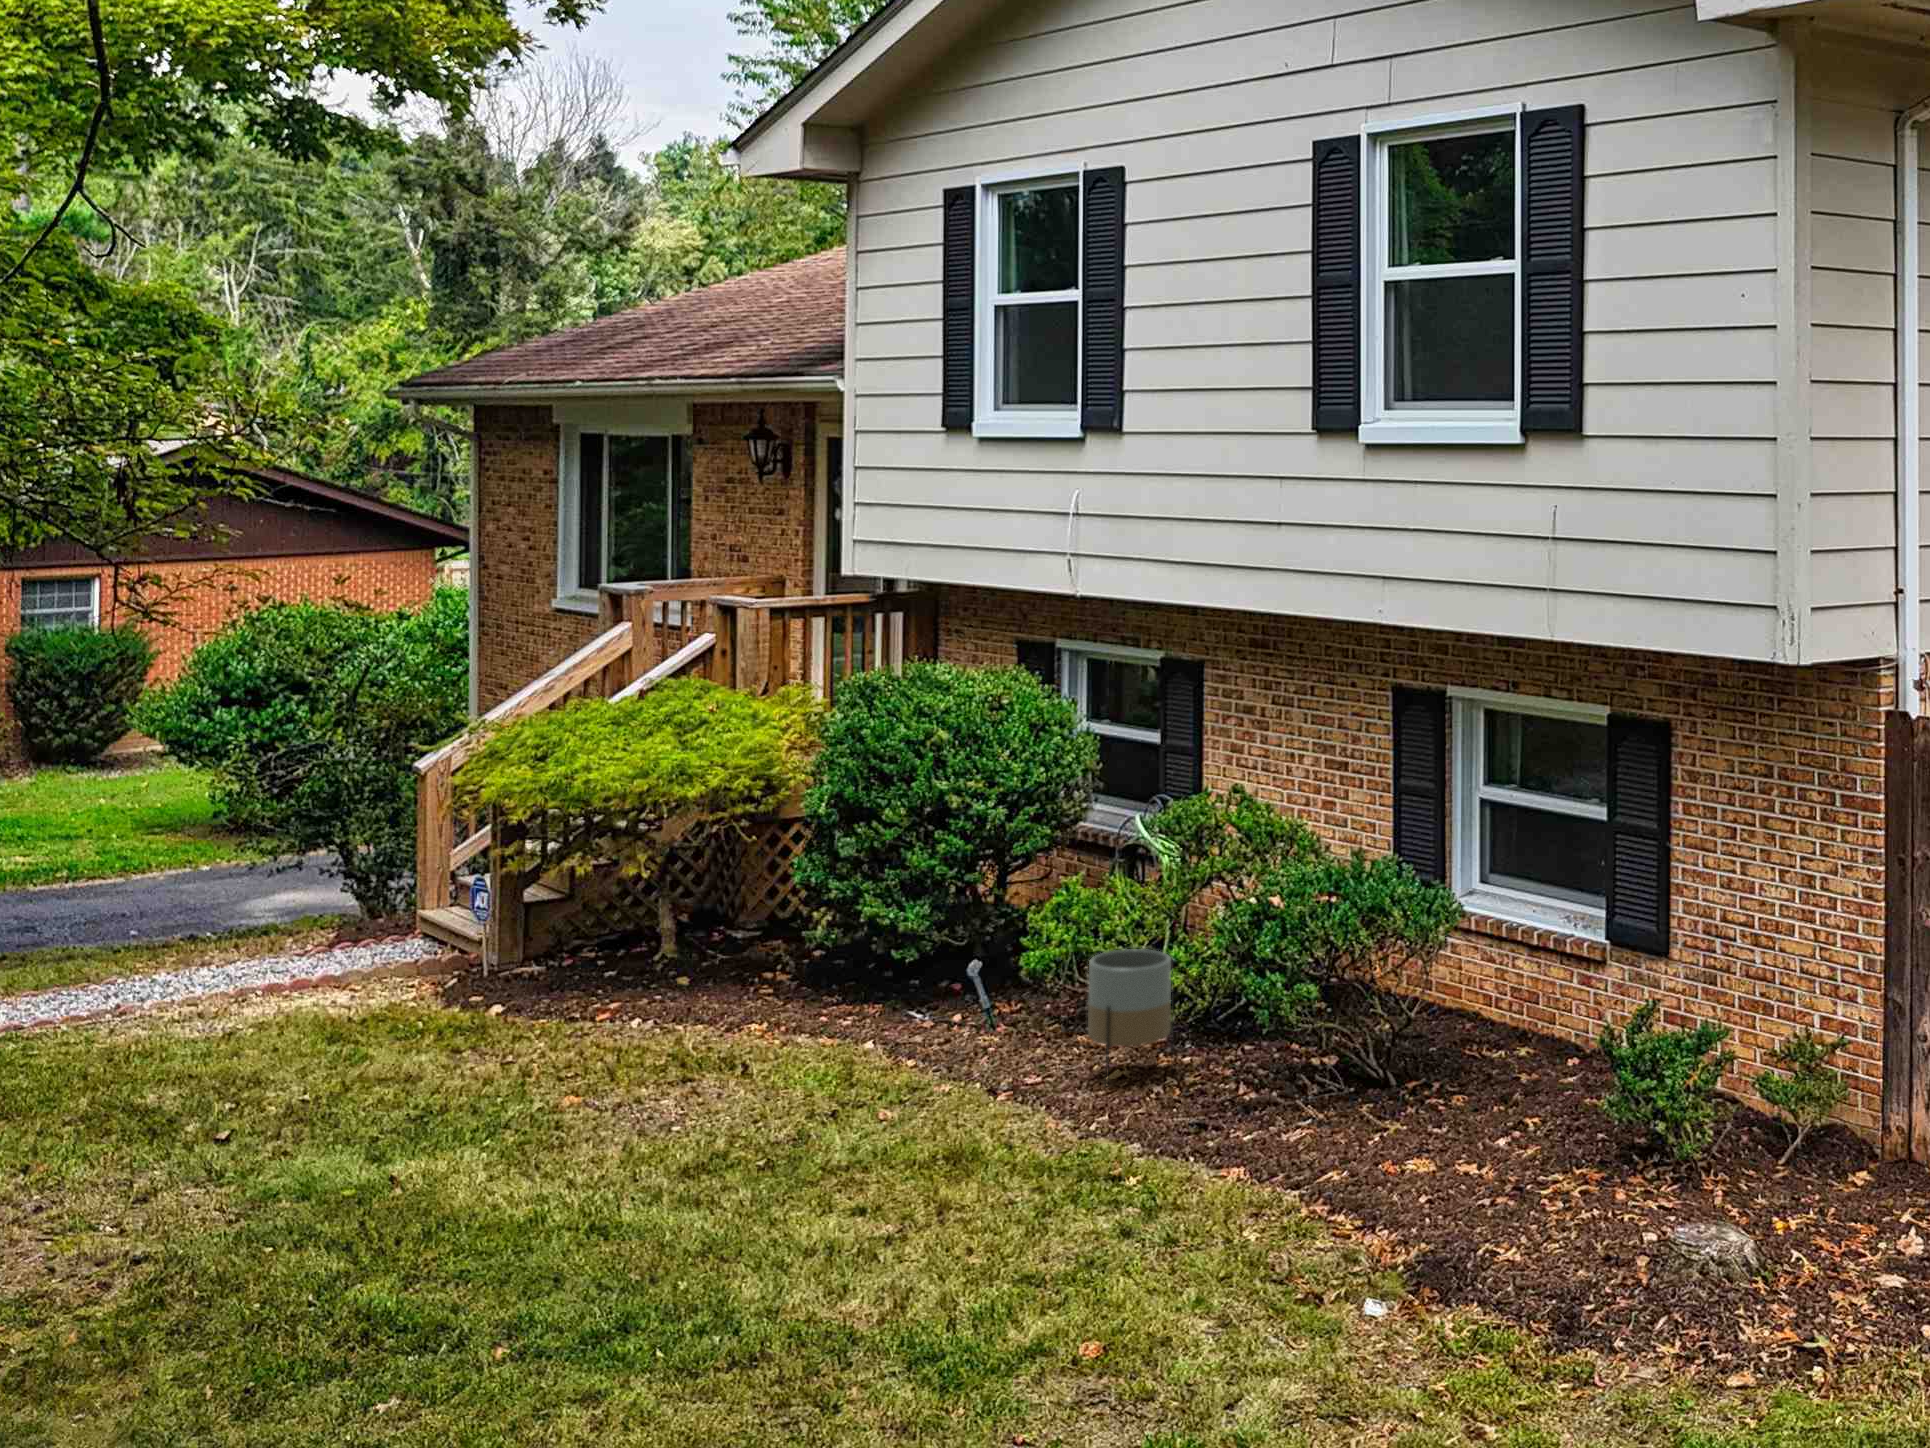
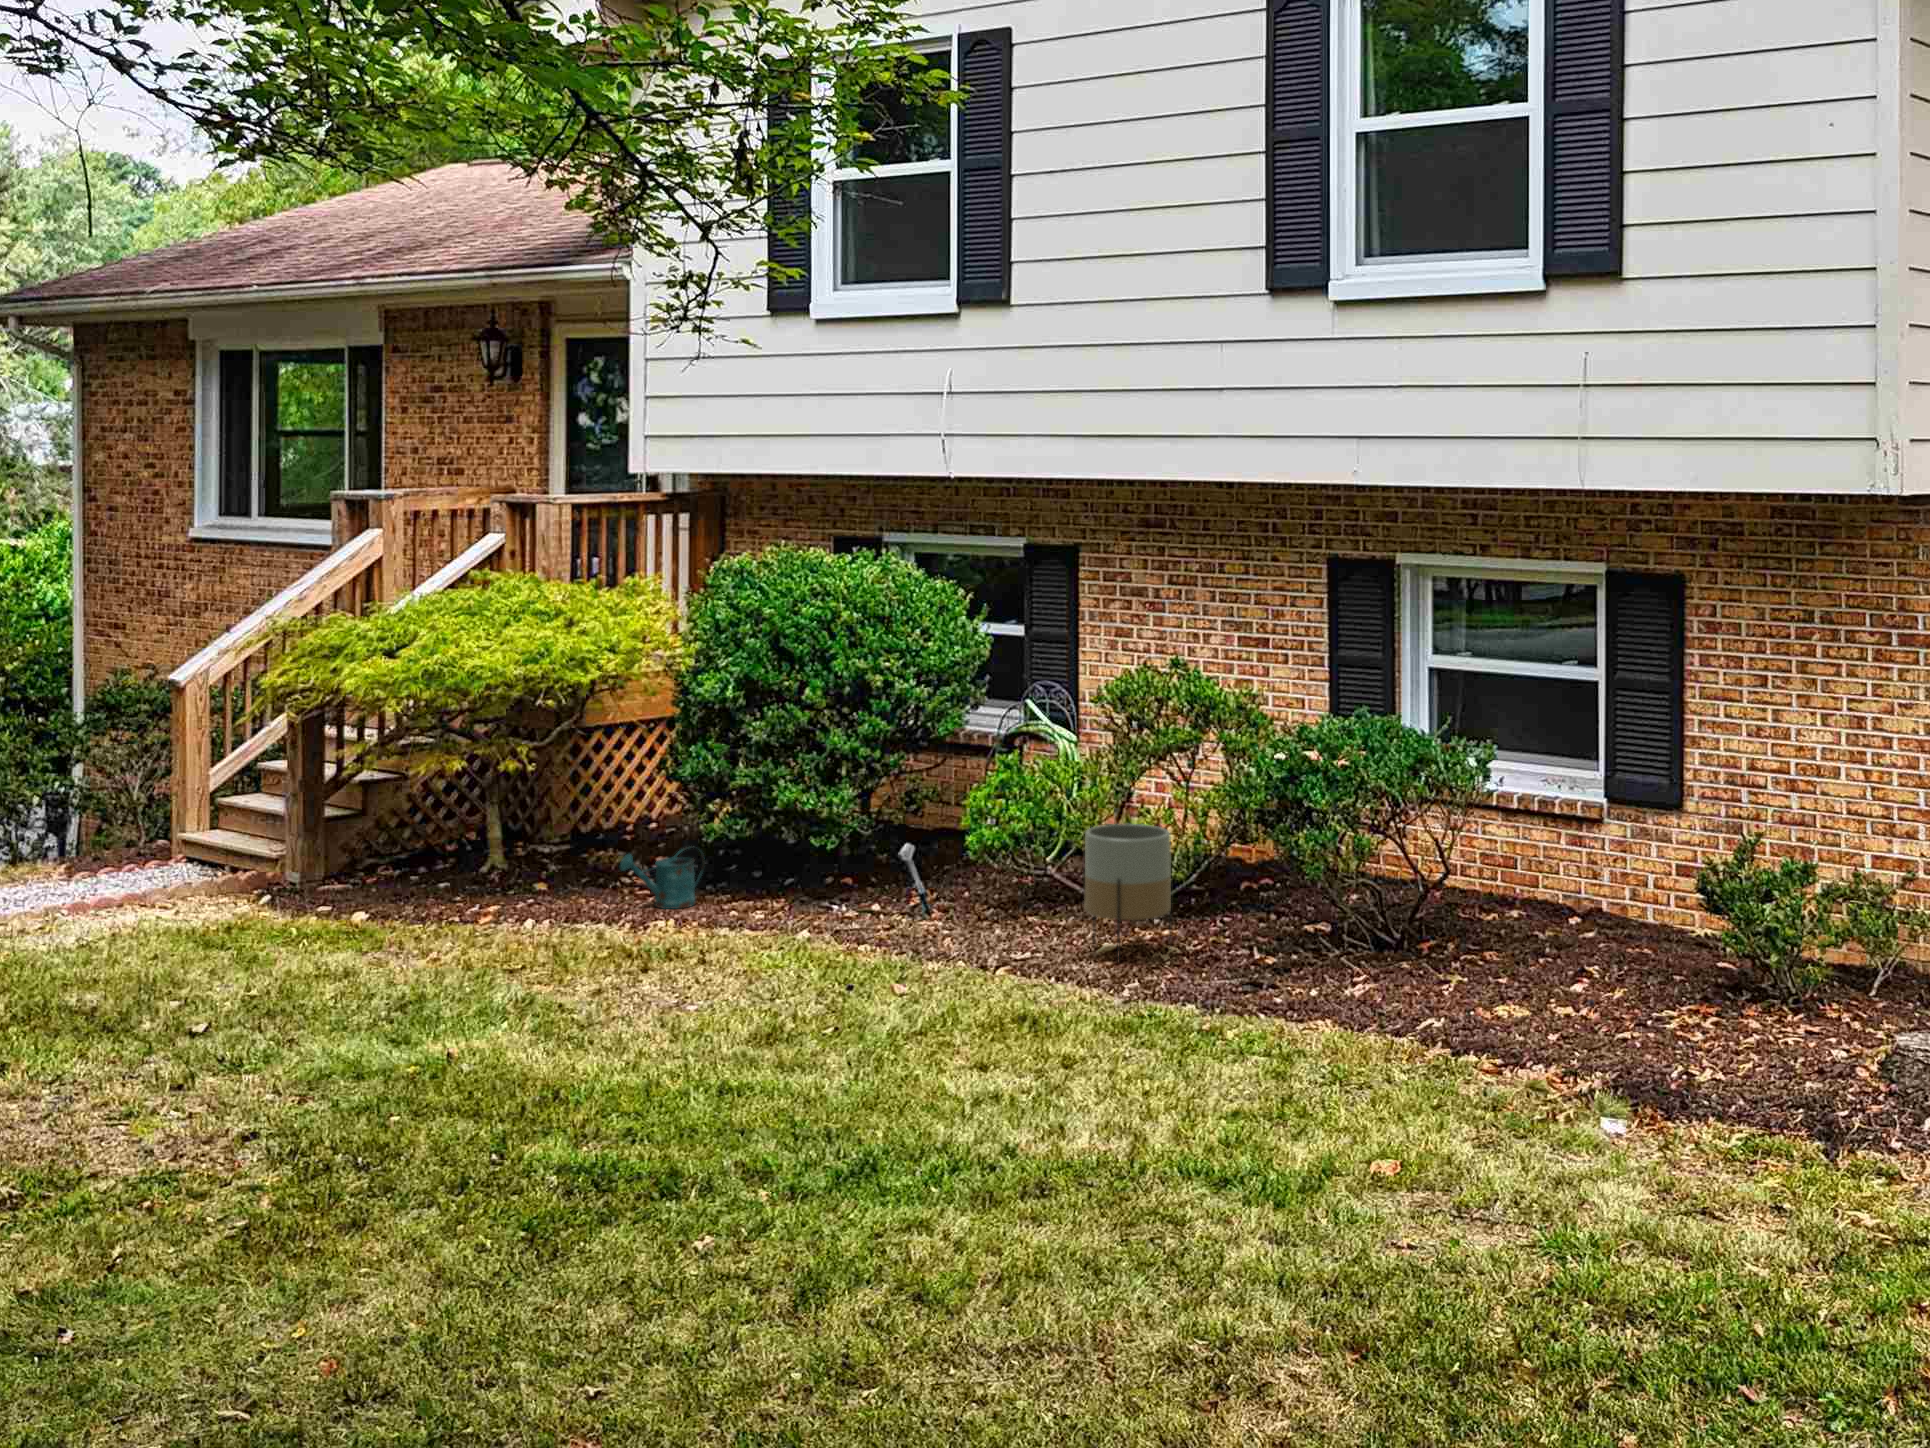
watering can: none [728,947,815,1006] -> present [620,848,705,909]

